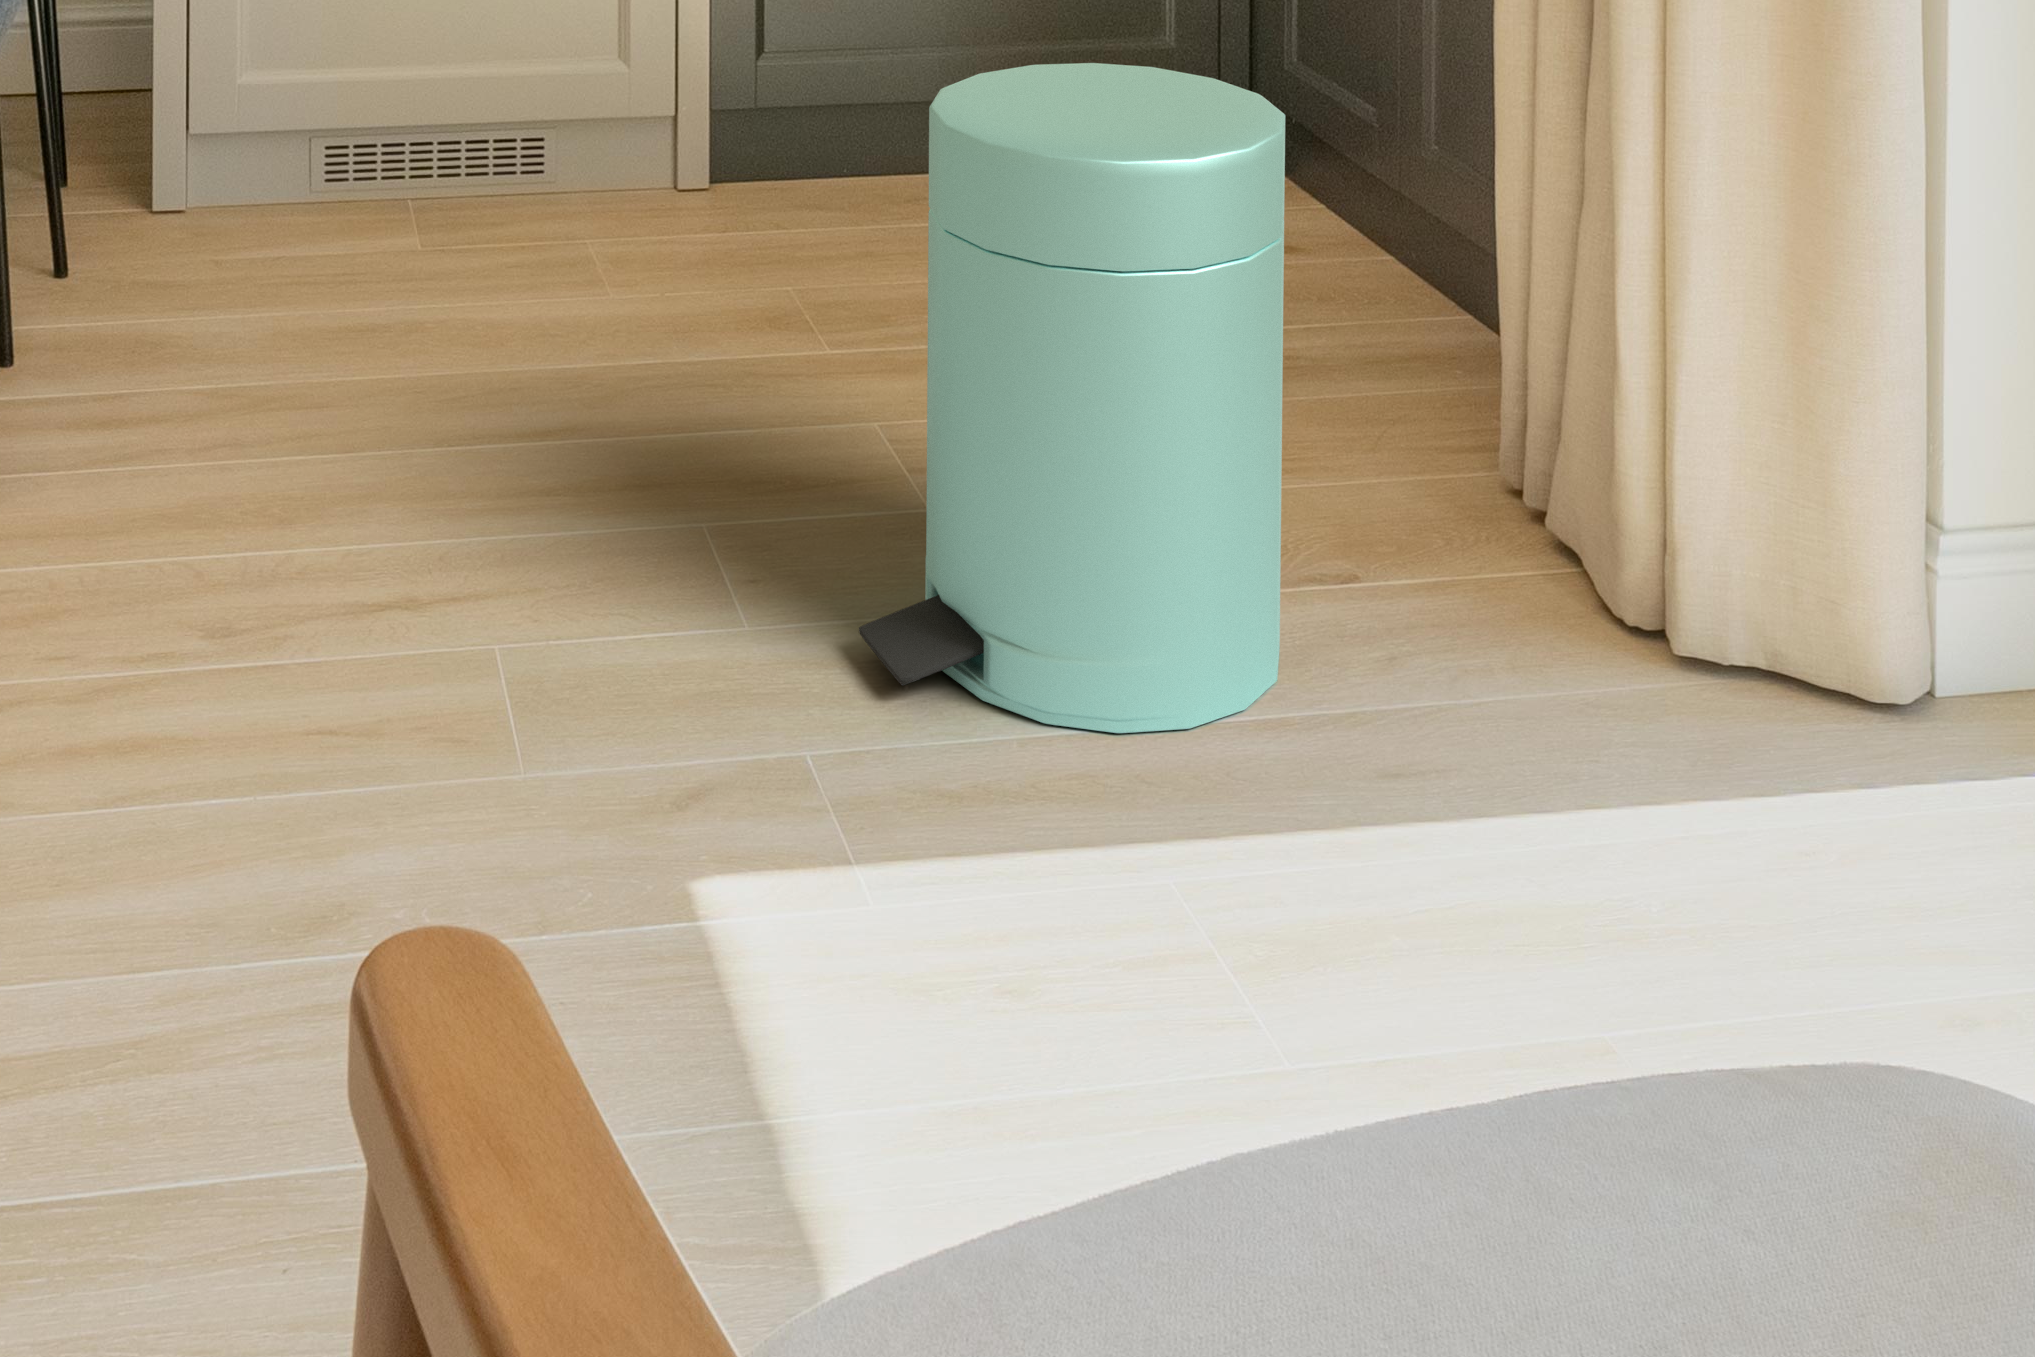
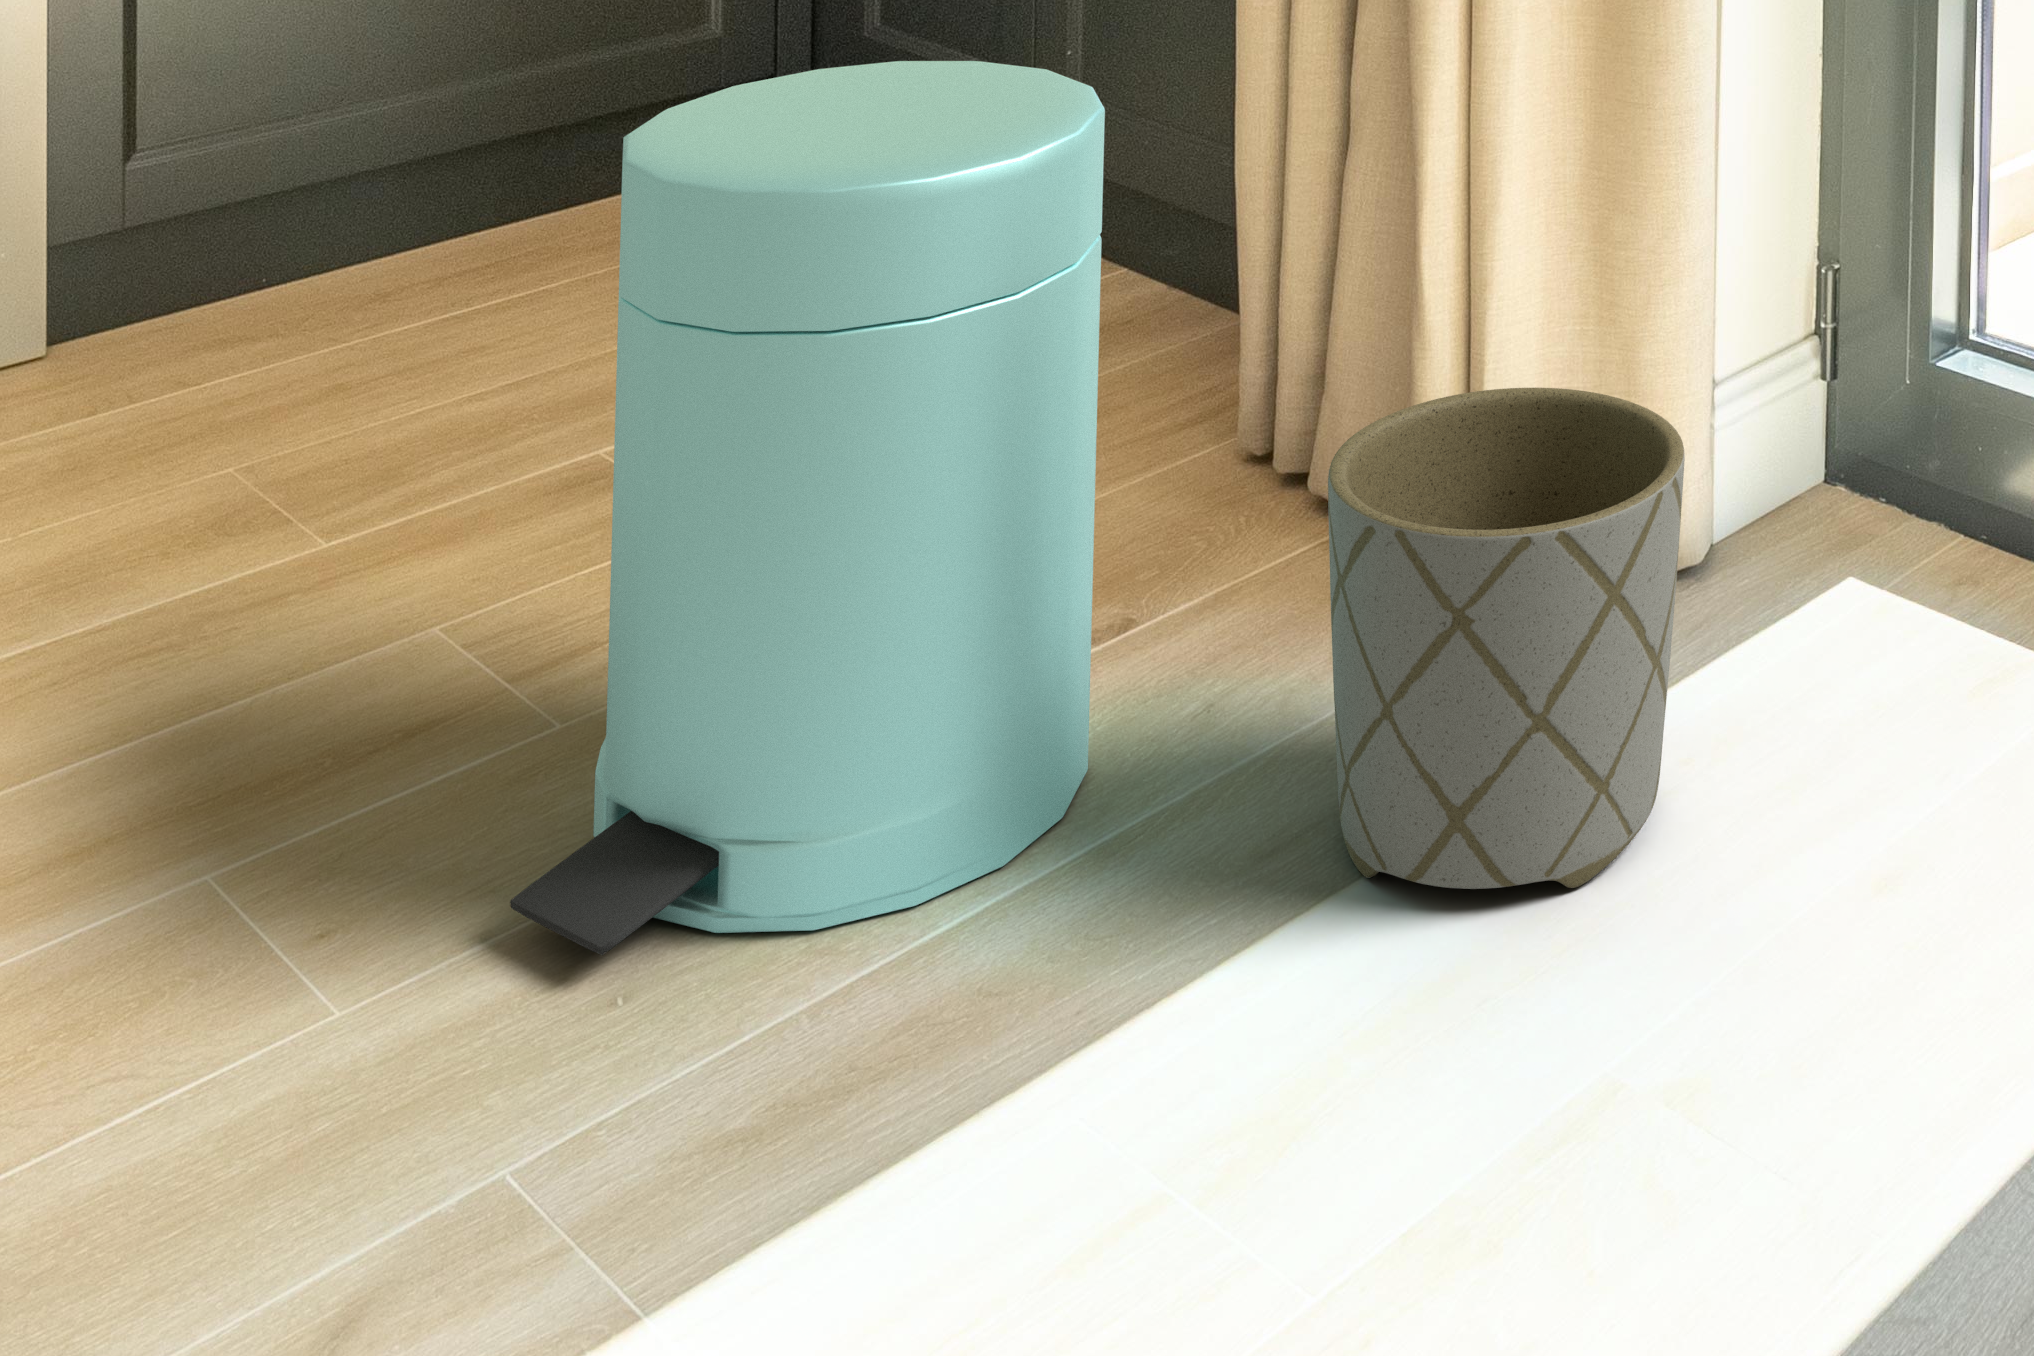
planter: none [1439,452,1777,924] -> present [1328,388,1685,889]

